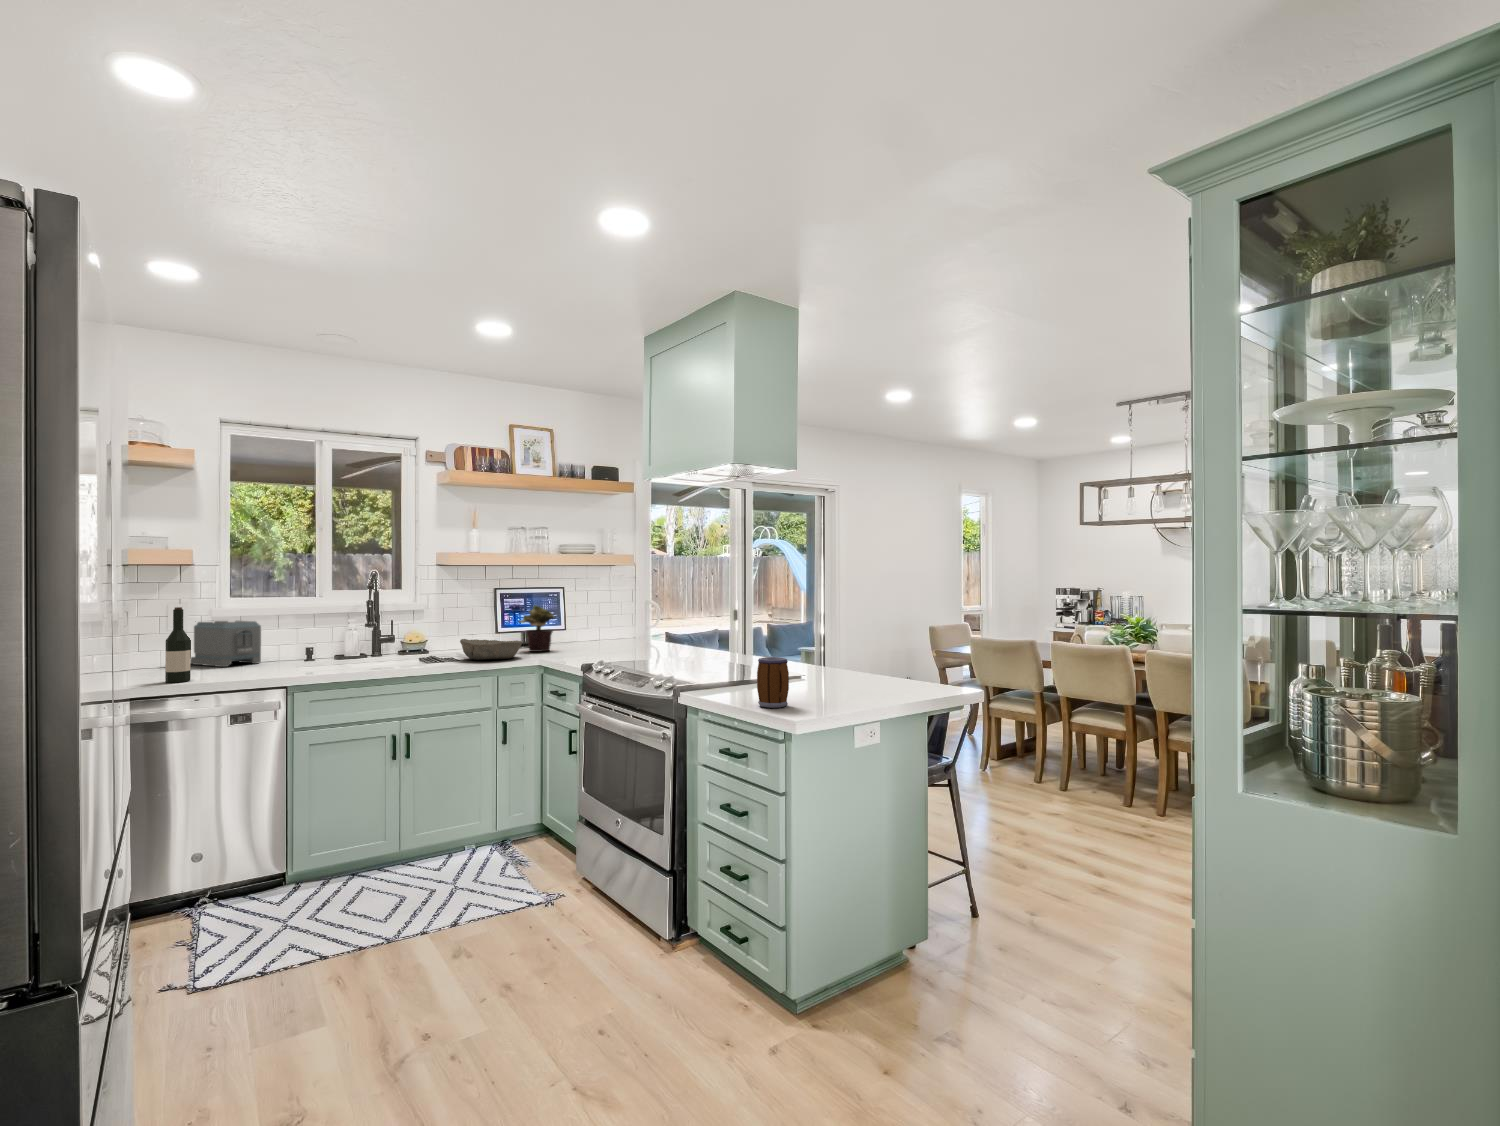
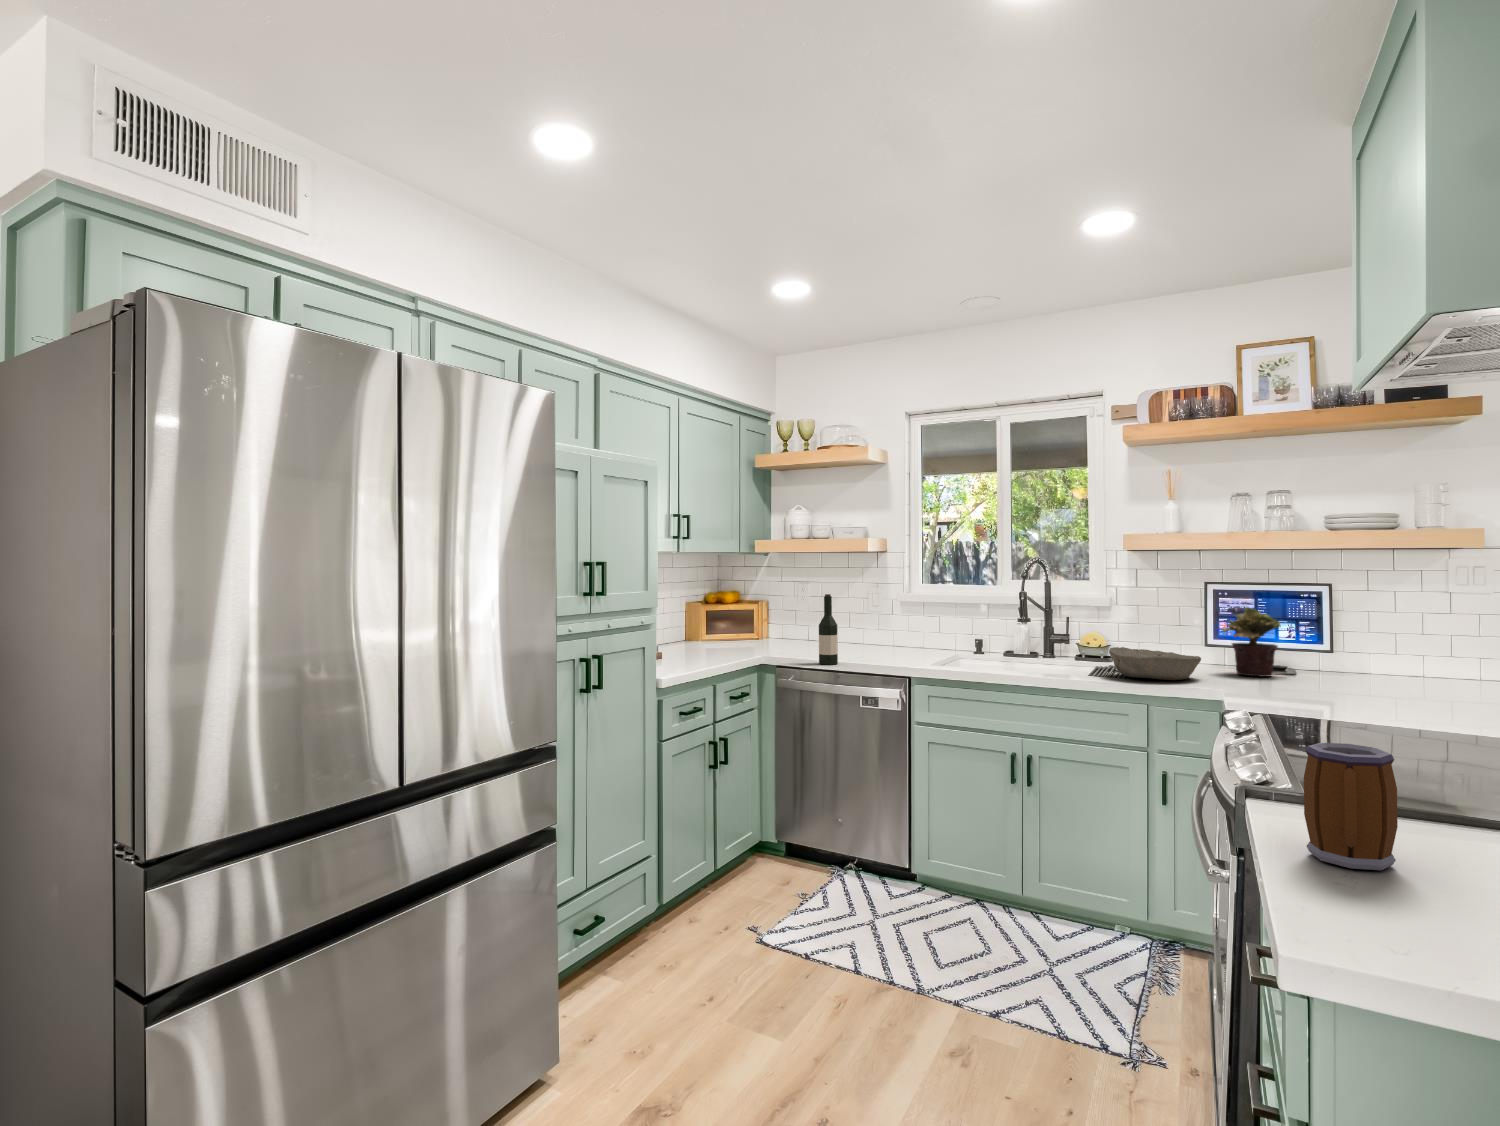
toaster: present [190,621,261,667] -> none [886,609,935,655]

